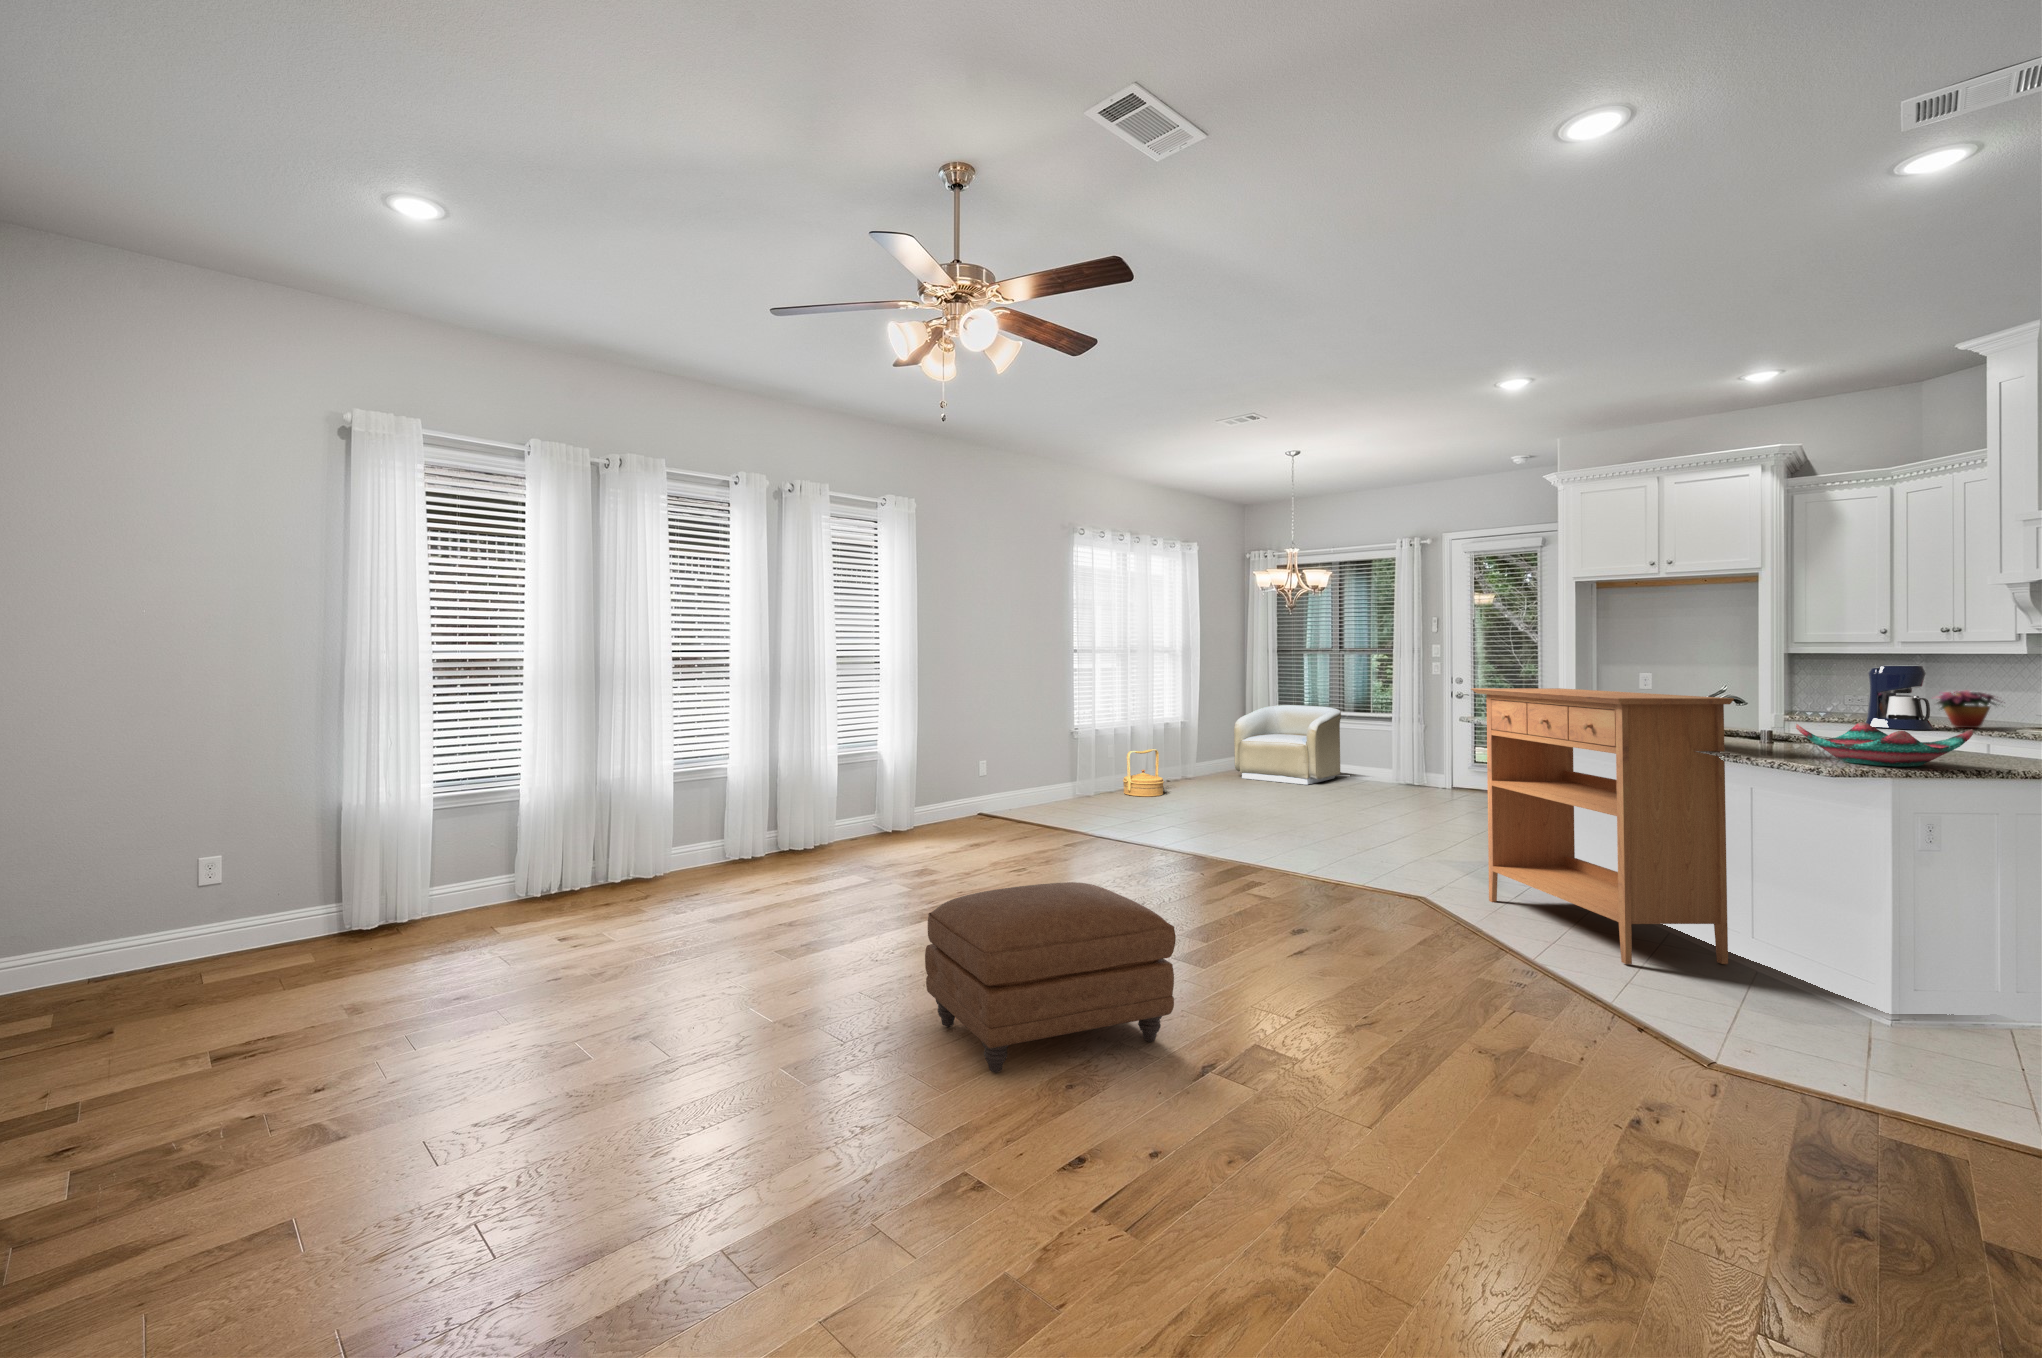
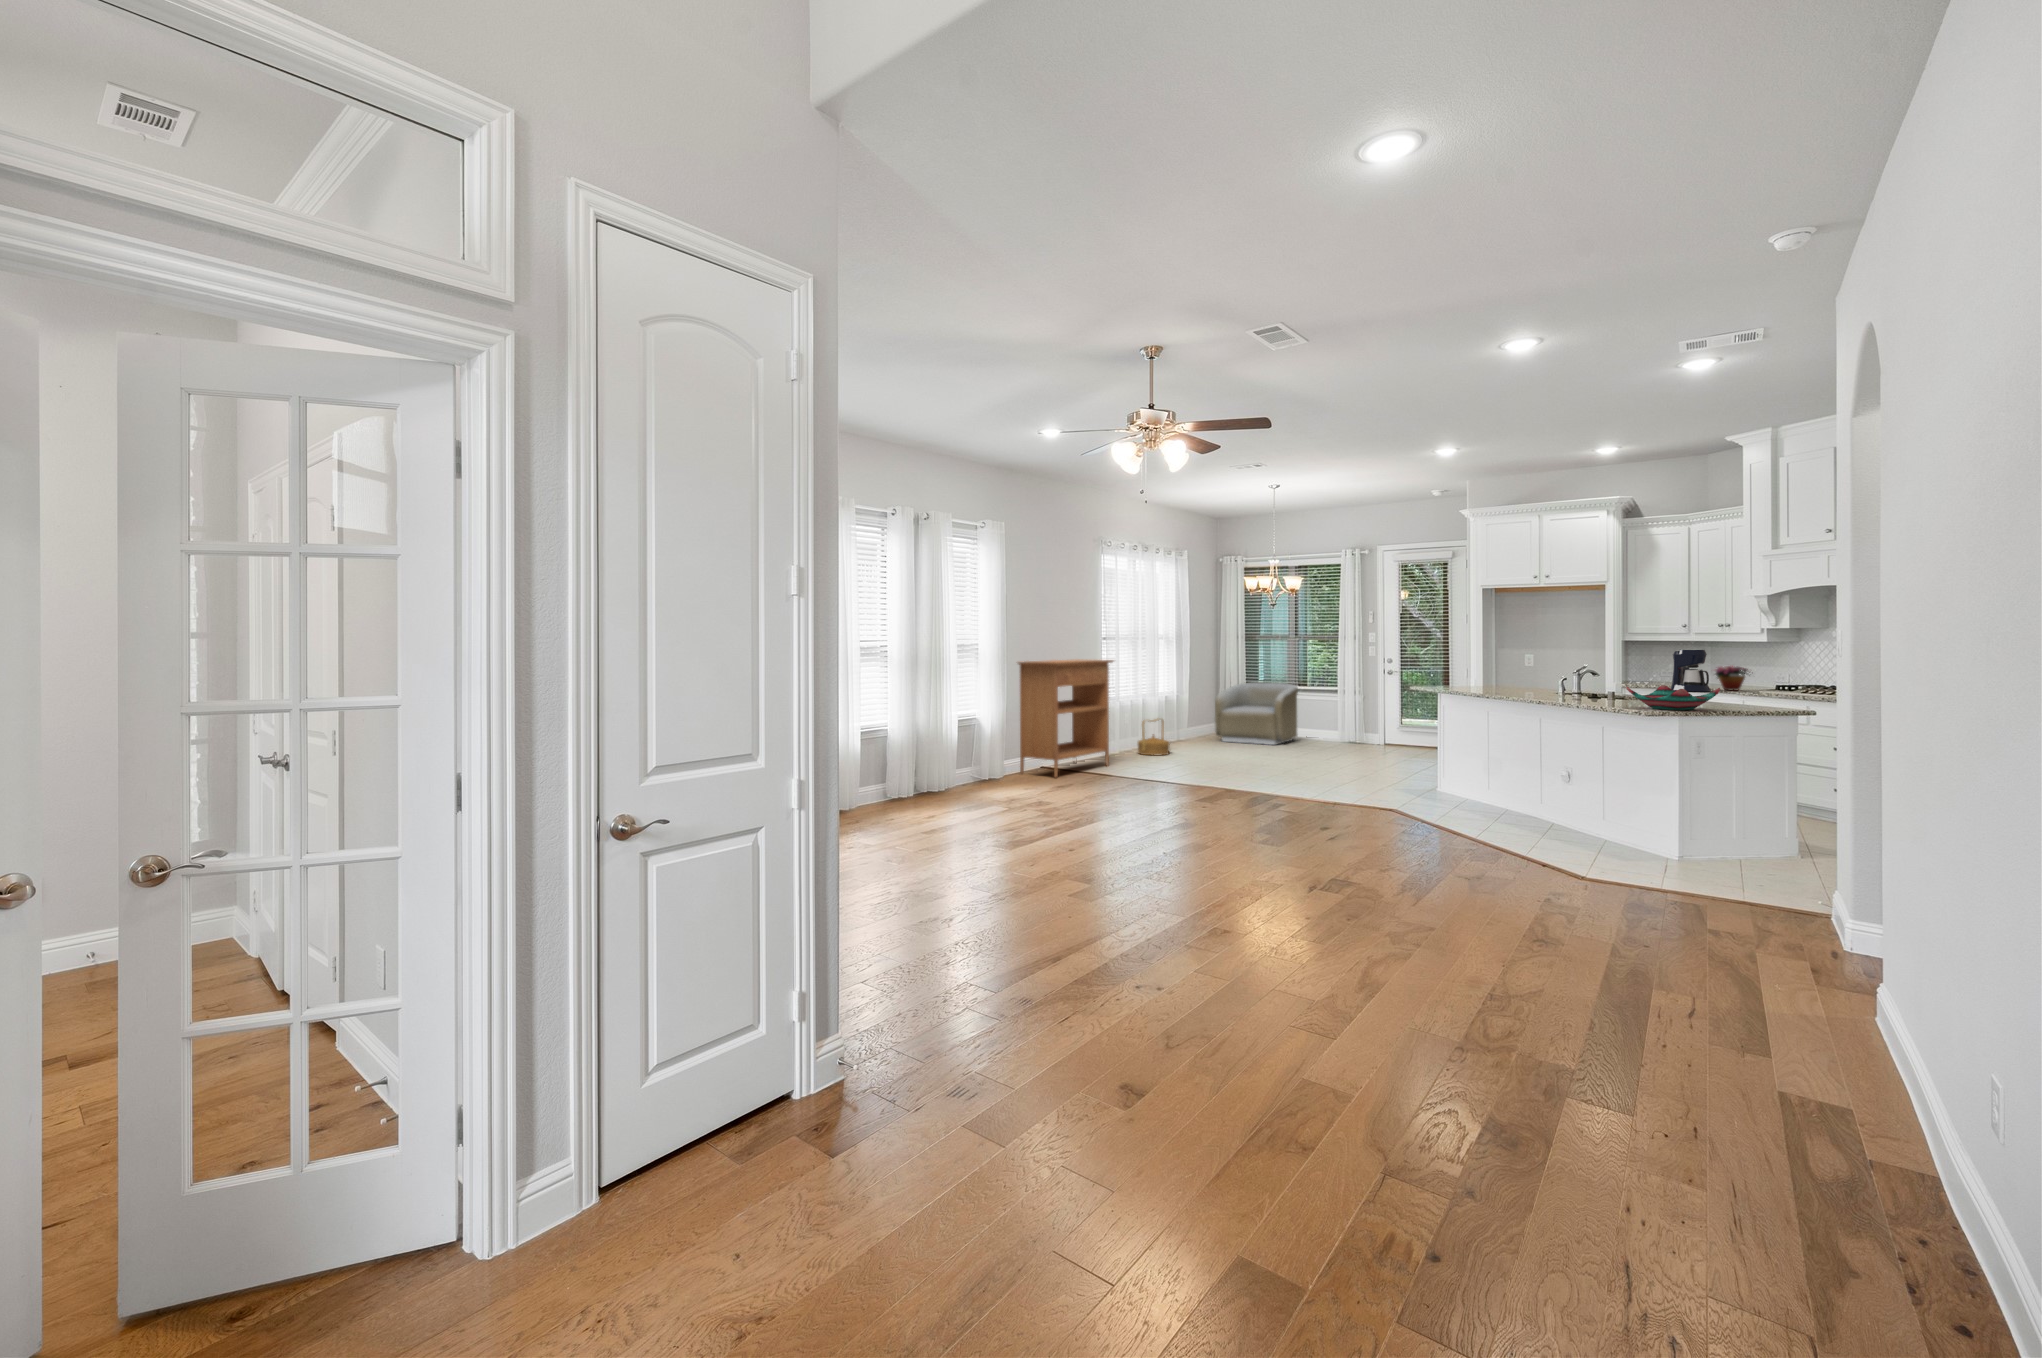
console table: present [1471,688,1734,964] -> present [1018,659,1113,778]
ottoman: present [925,882,1176,1073] -> none [1127,790,1284,894]

